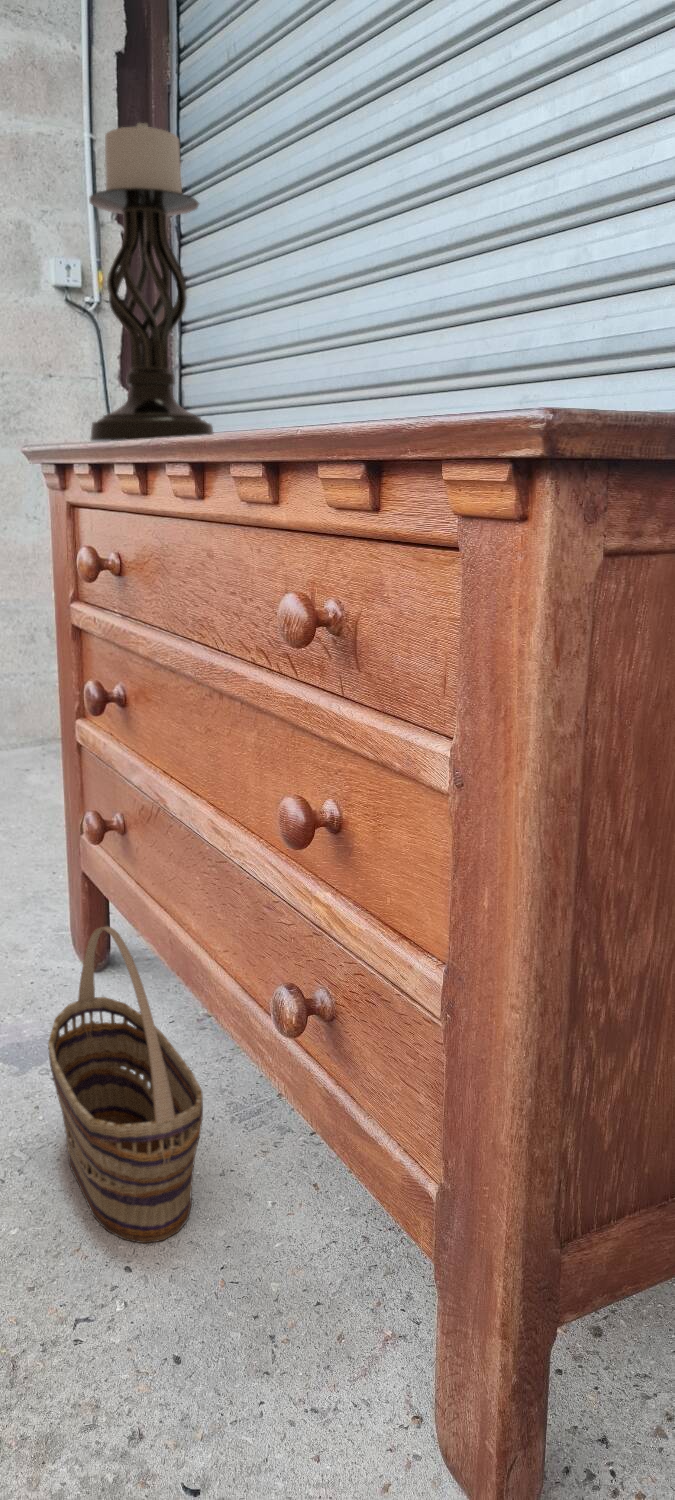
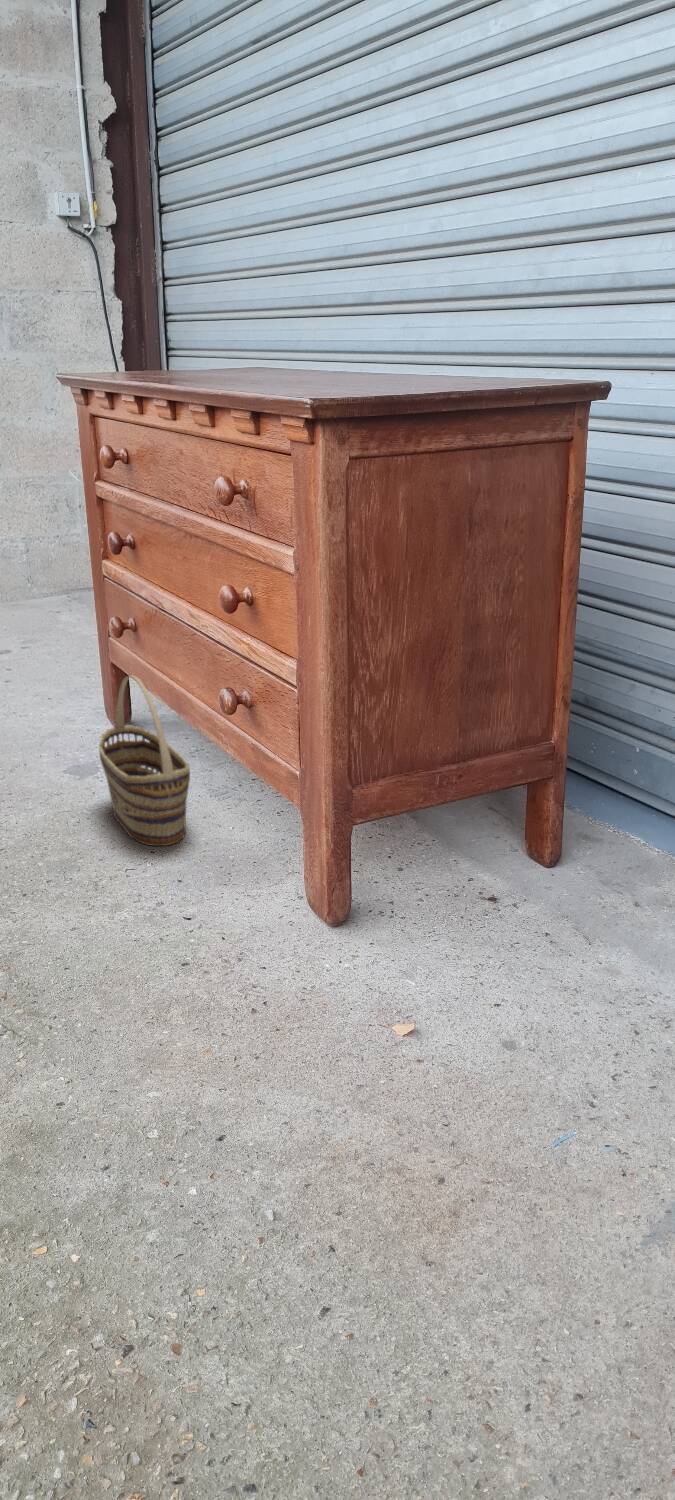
candle holder: present [89,123,213,442] -> none [103,195,182,386]

